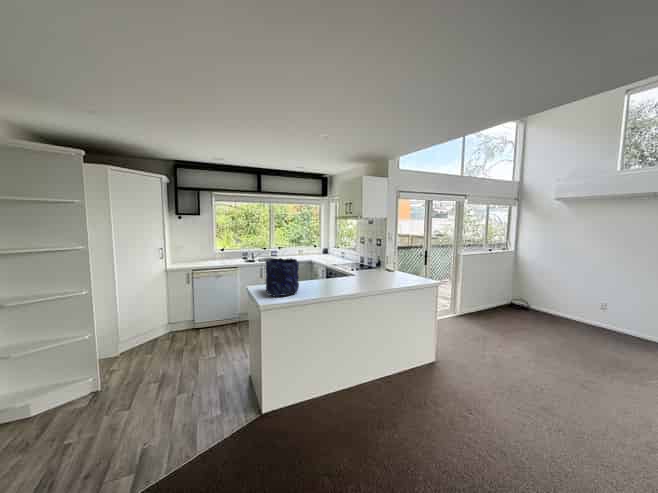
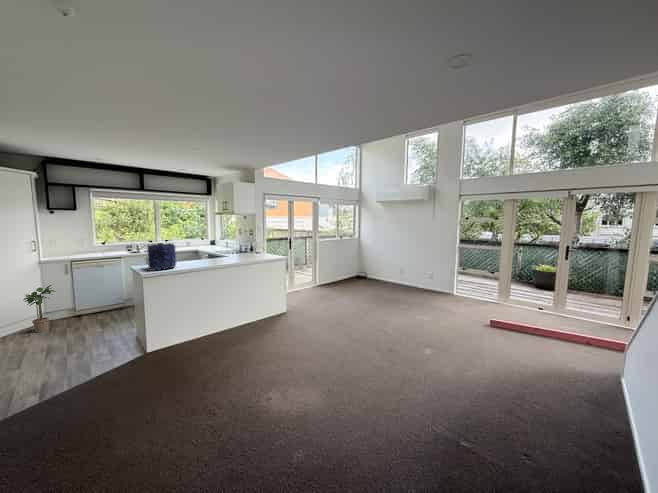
potted plant: none [148,295,177,347] -> present [24,285,56,332]

